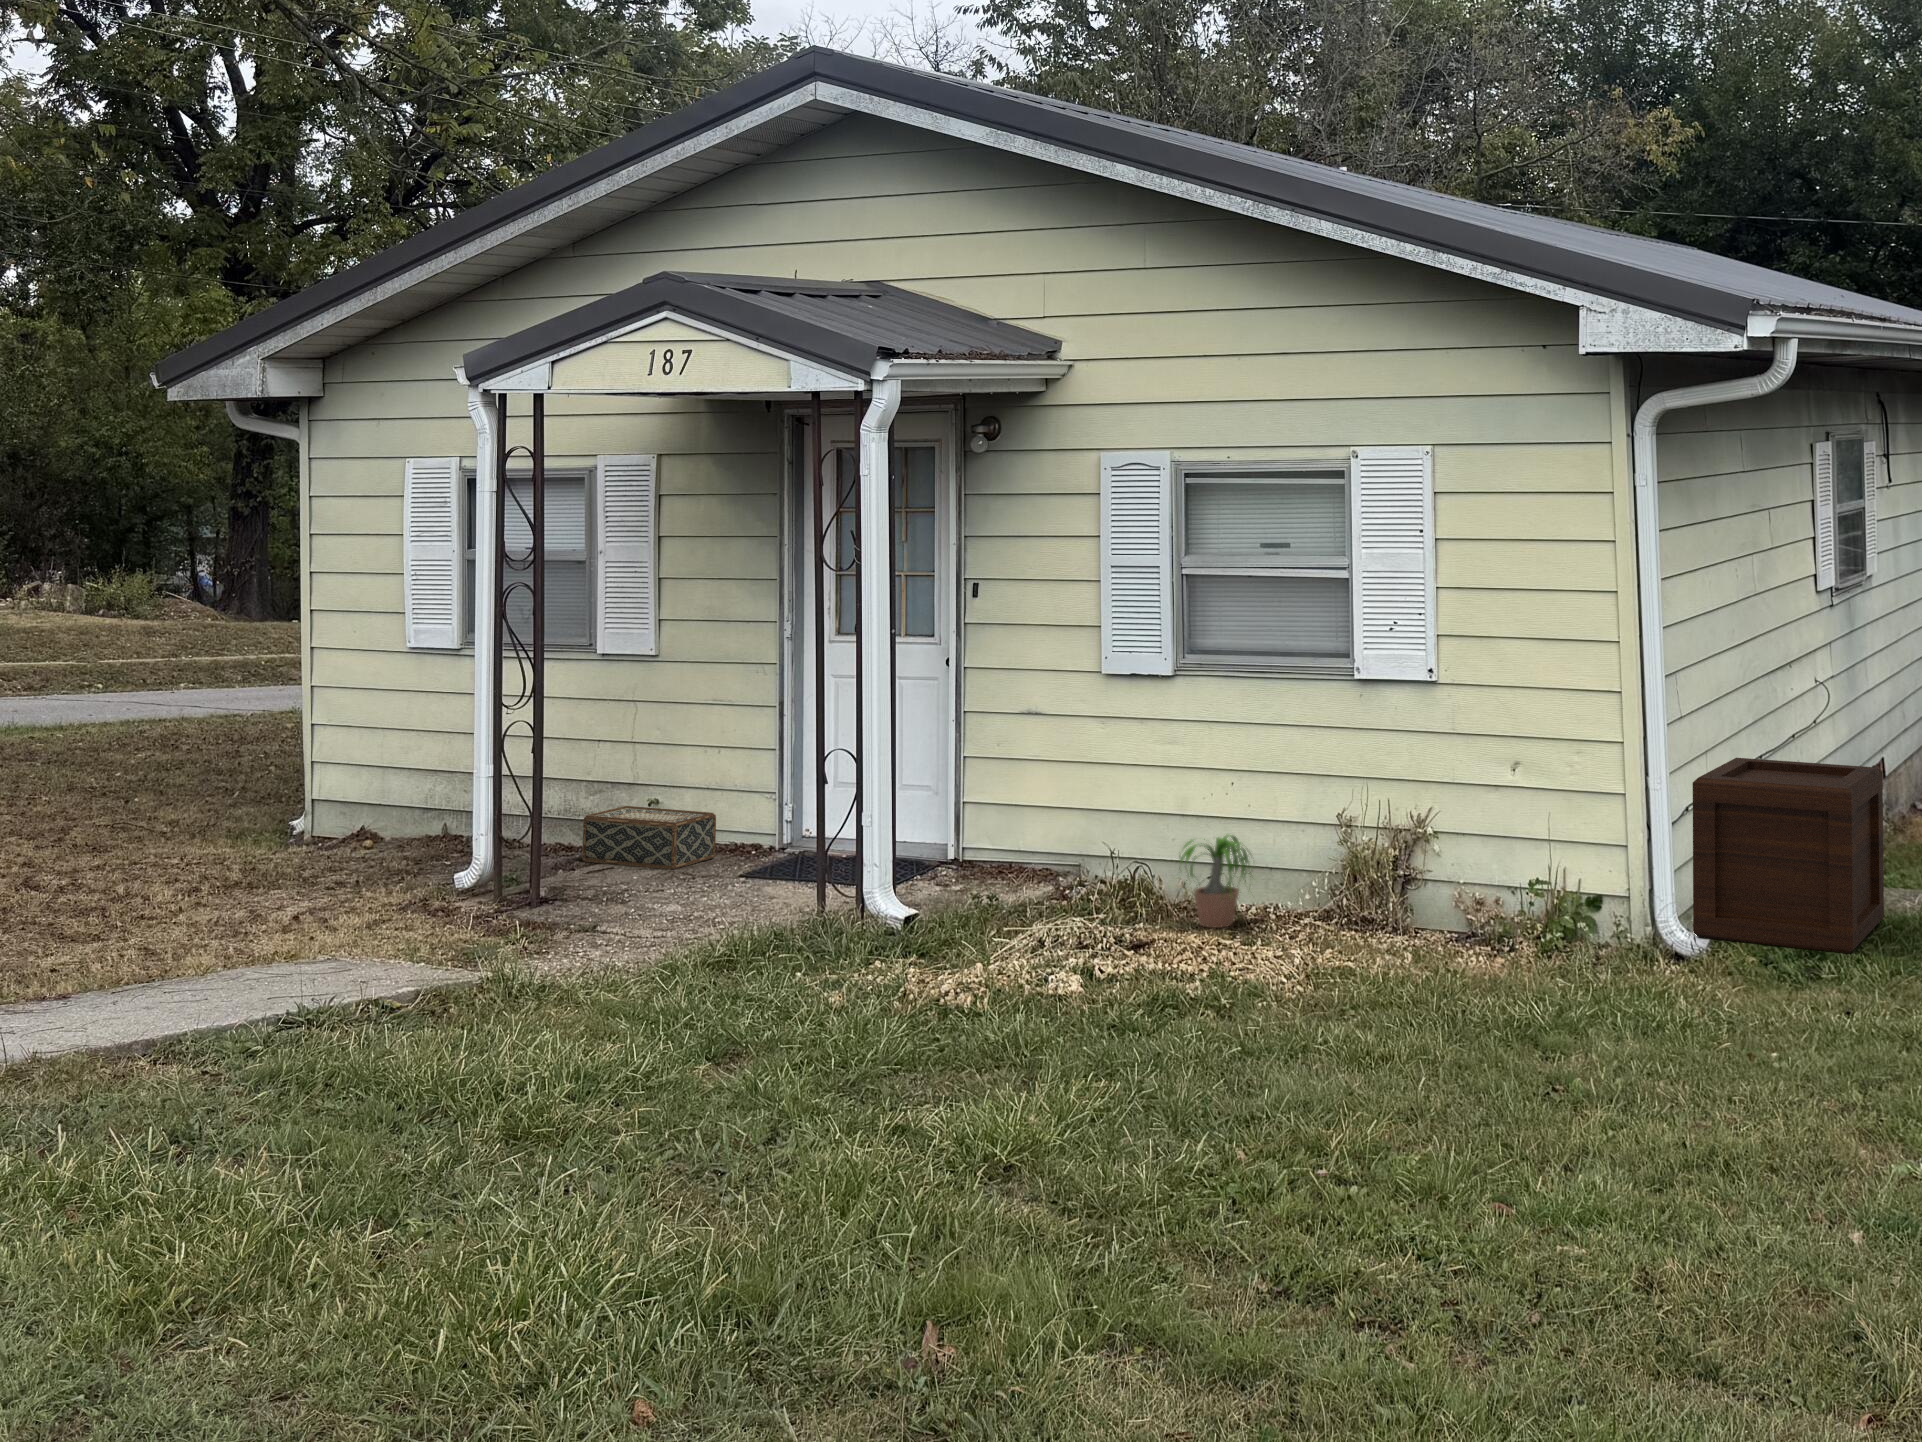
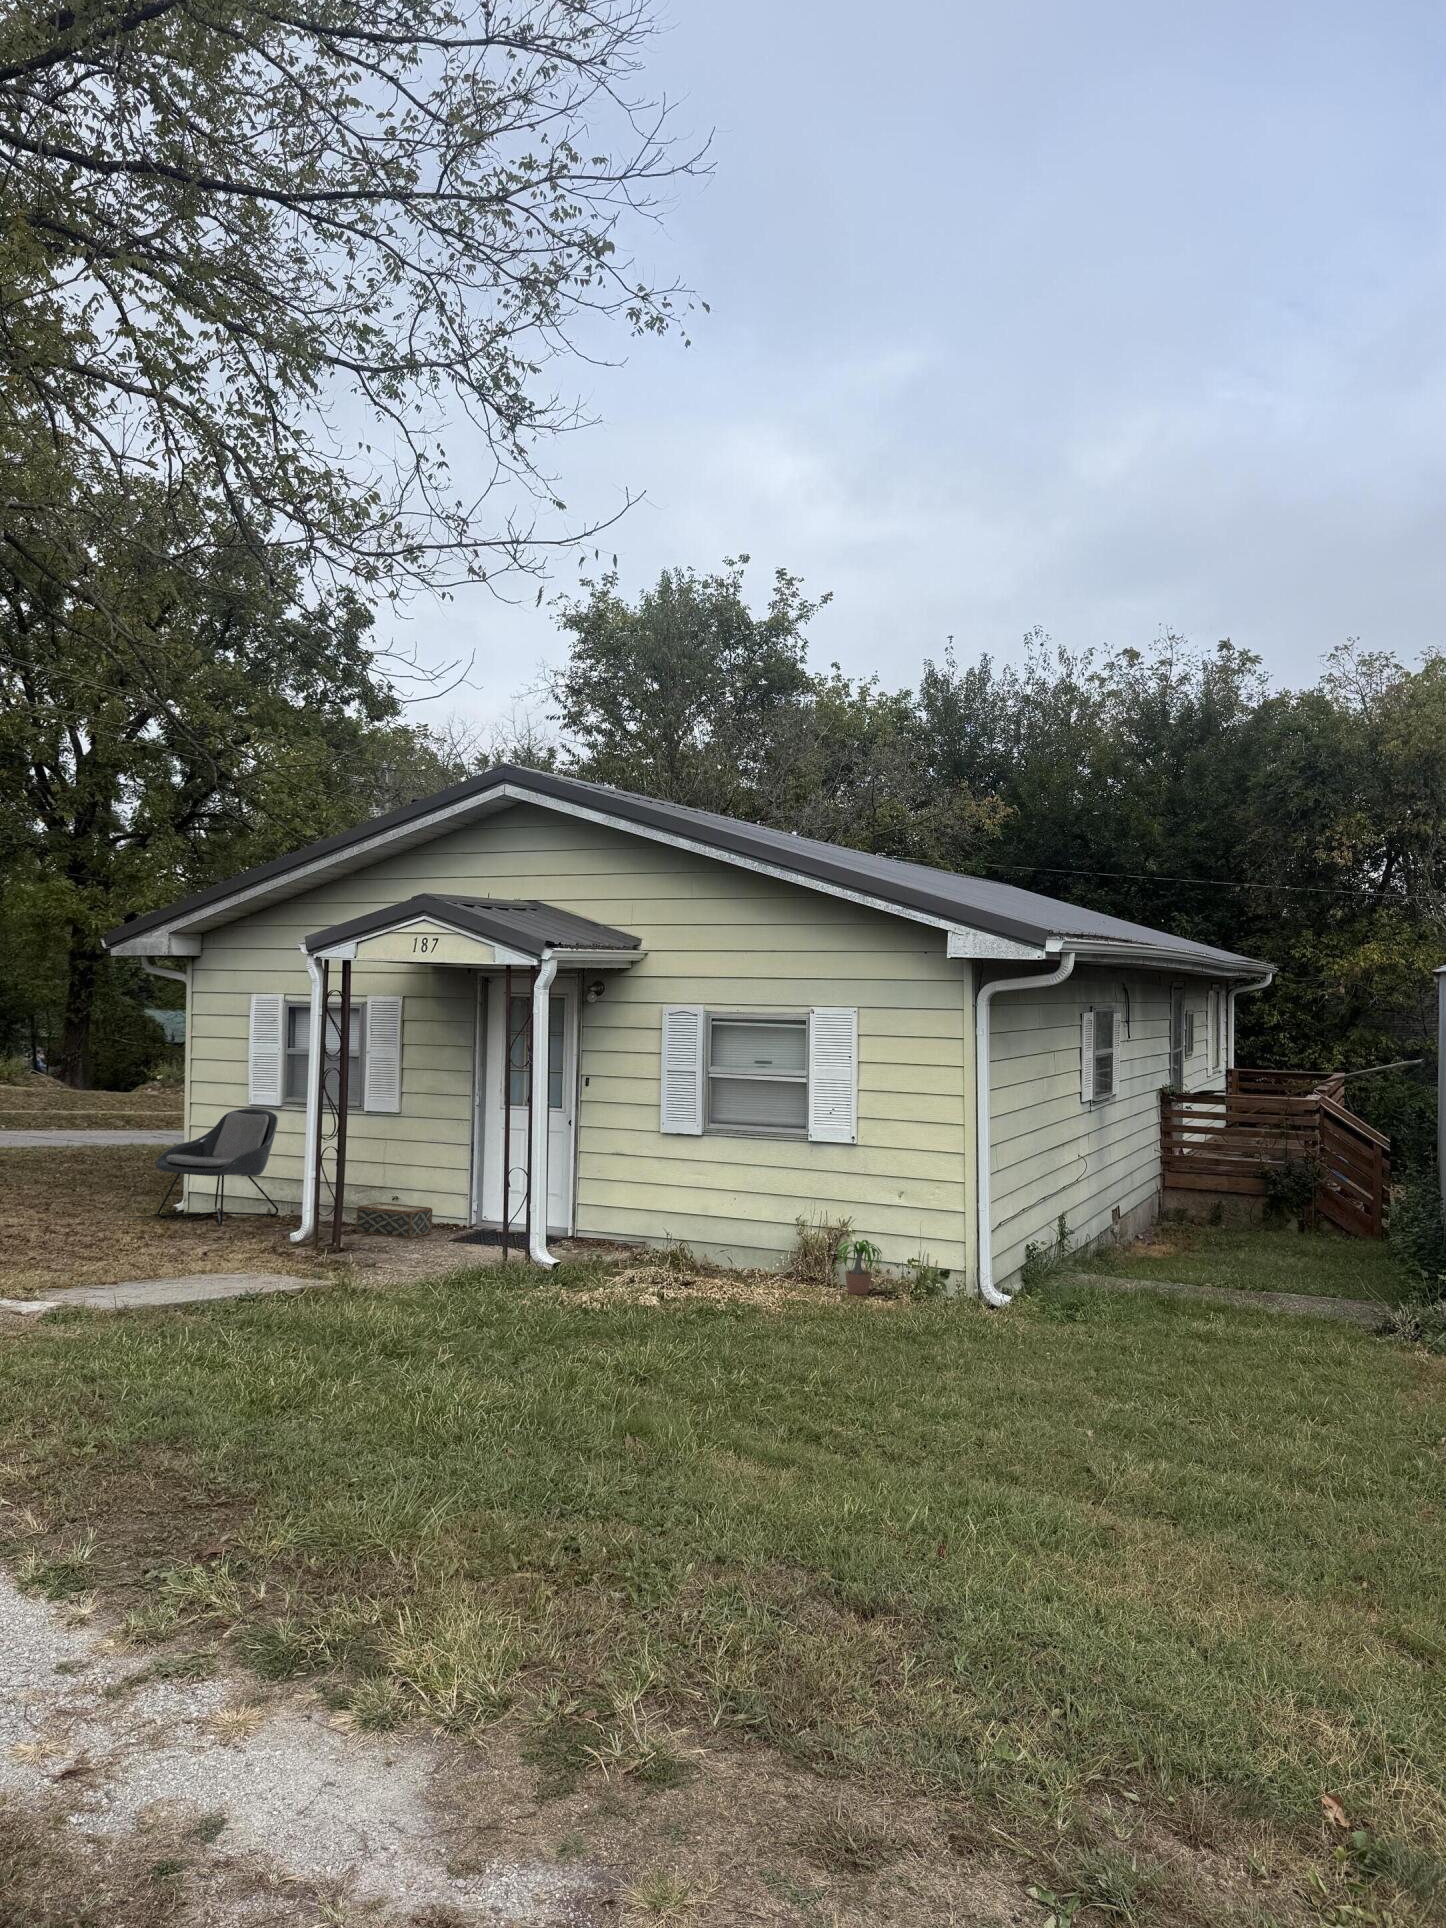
lounge chair: none [235,650,458,858] -> present [155,1108,278,1225]
wooden crate: present [1693,758,1884,953] -> none [1001,1194,1114,1305]
potted plant: present [1180,835,1253,928] -> present [837,1240,882,1294]

